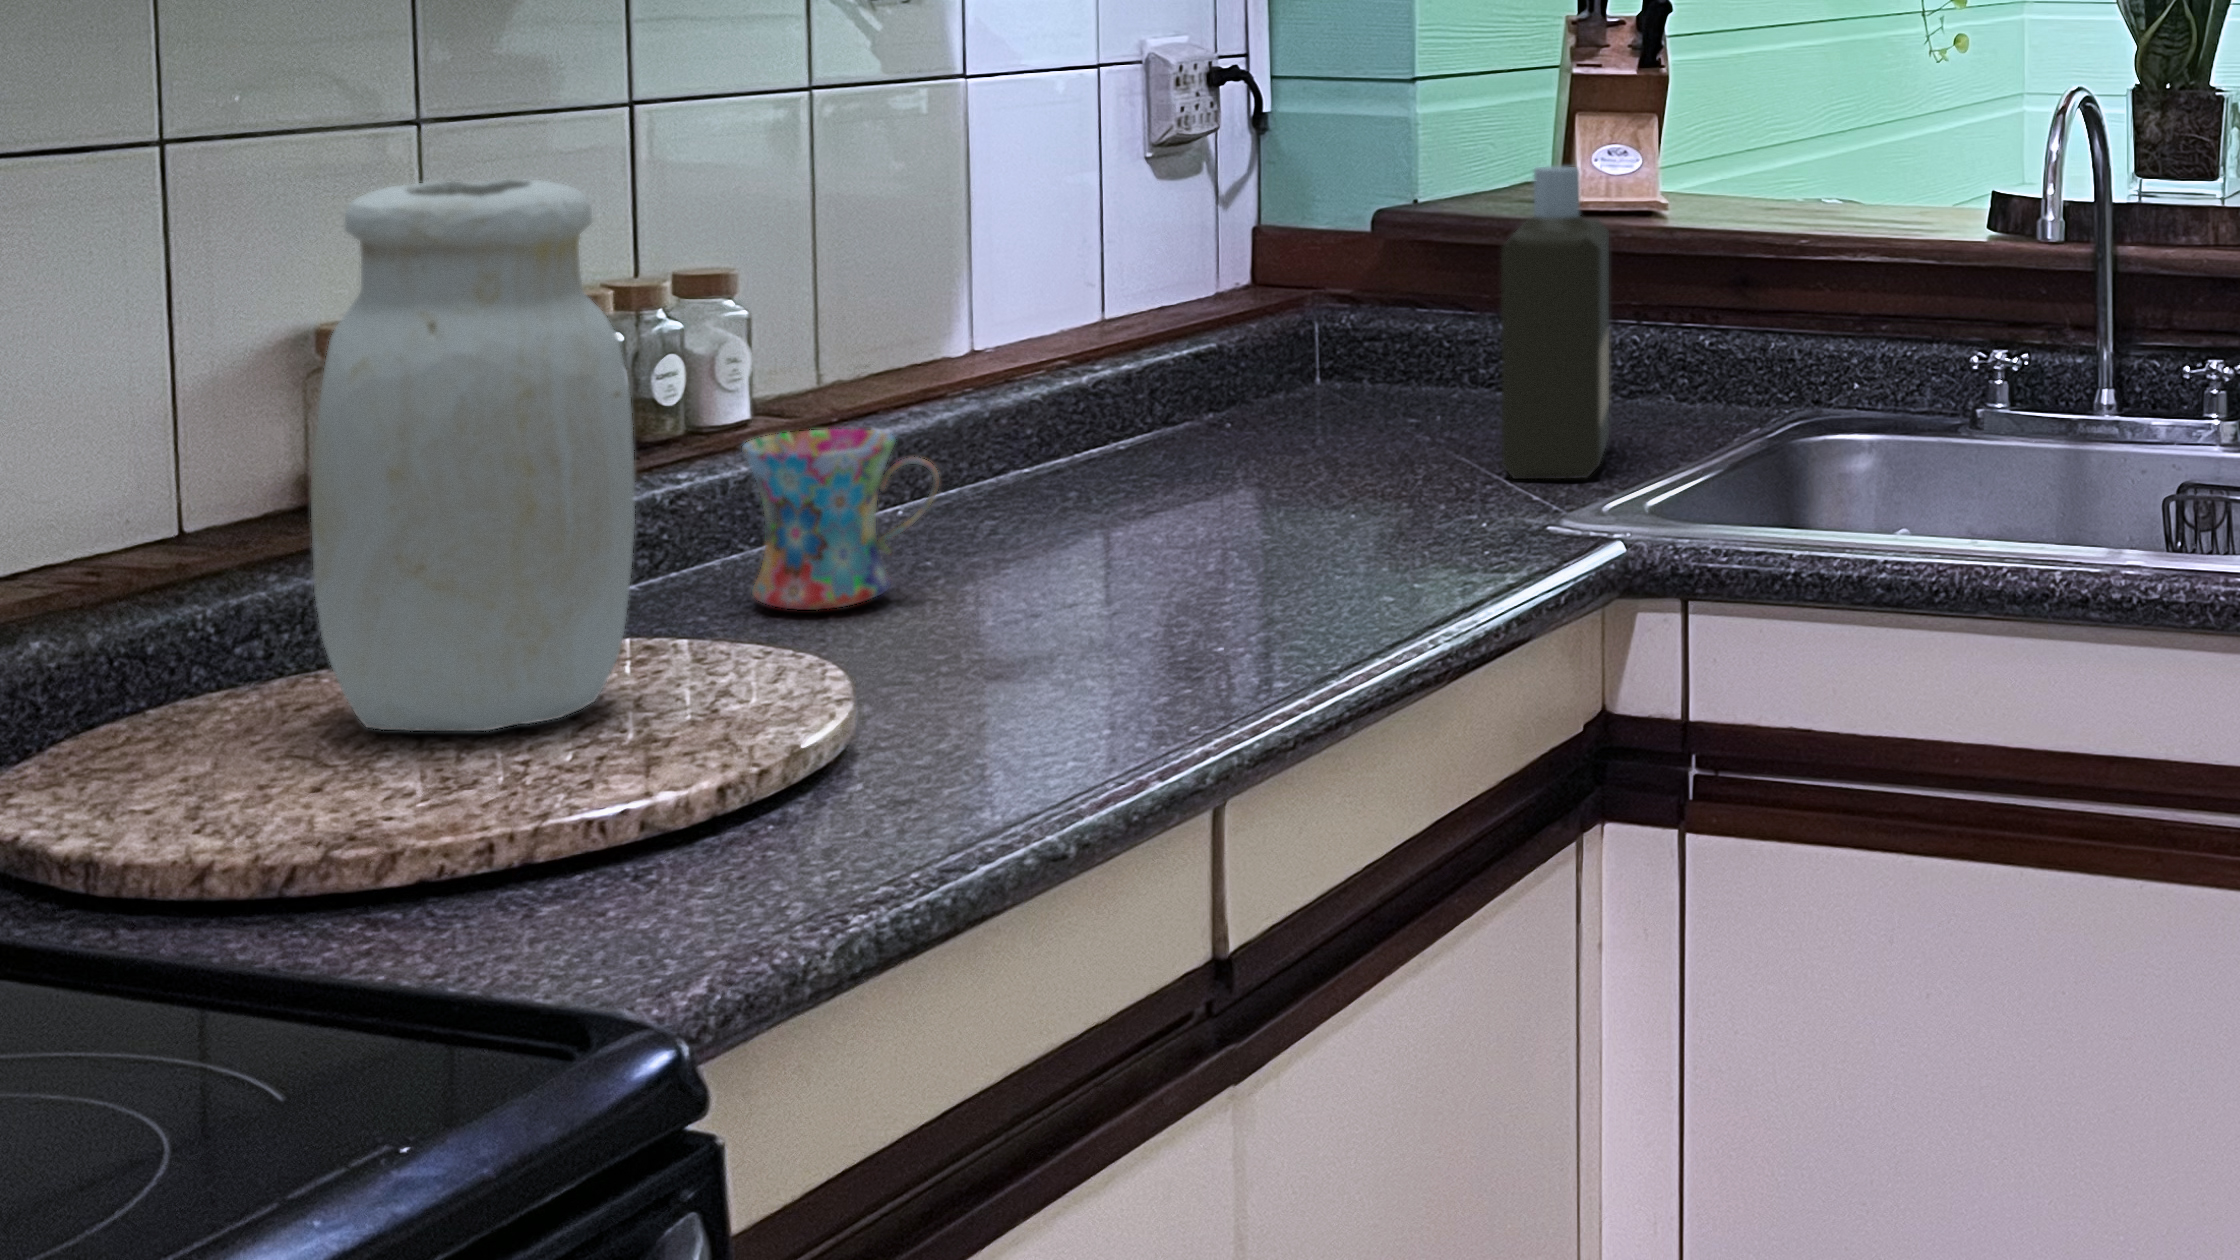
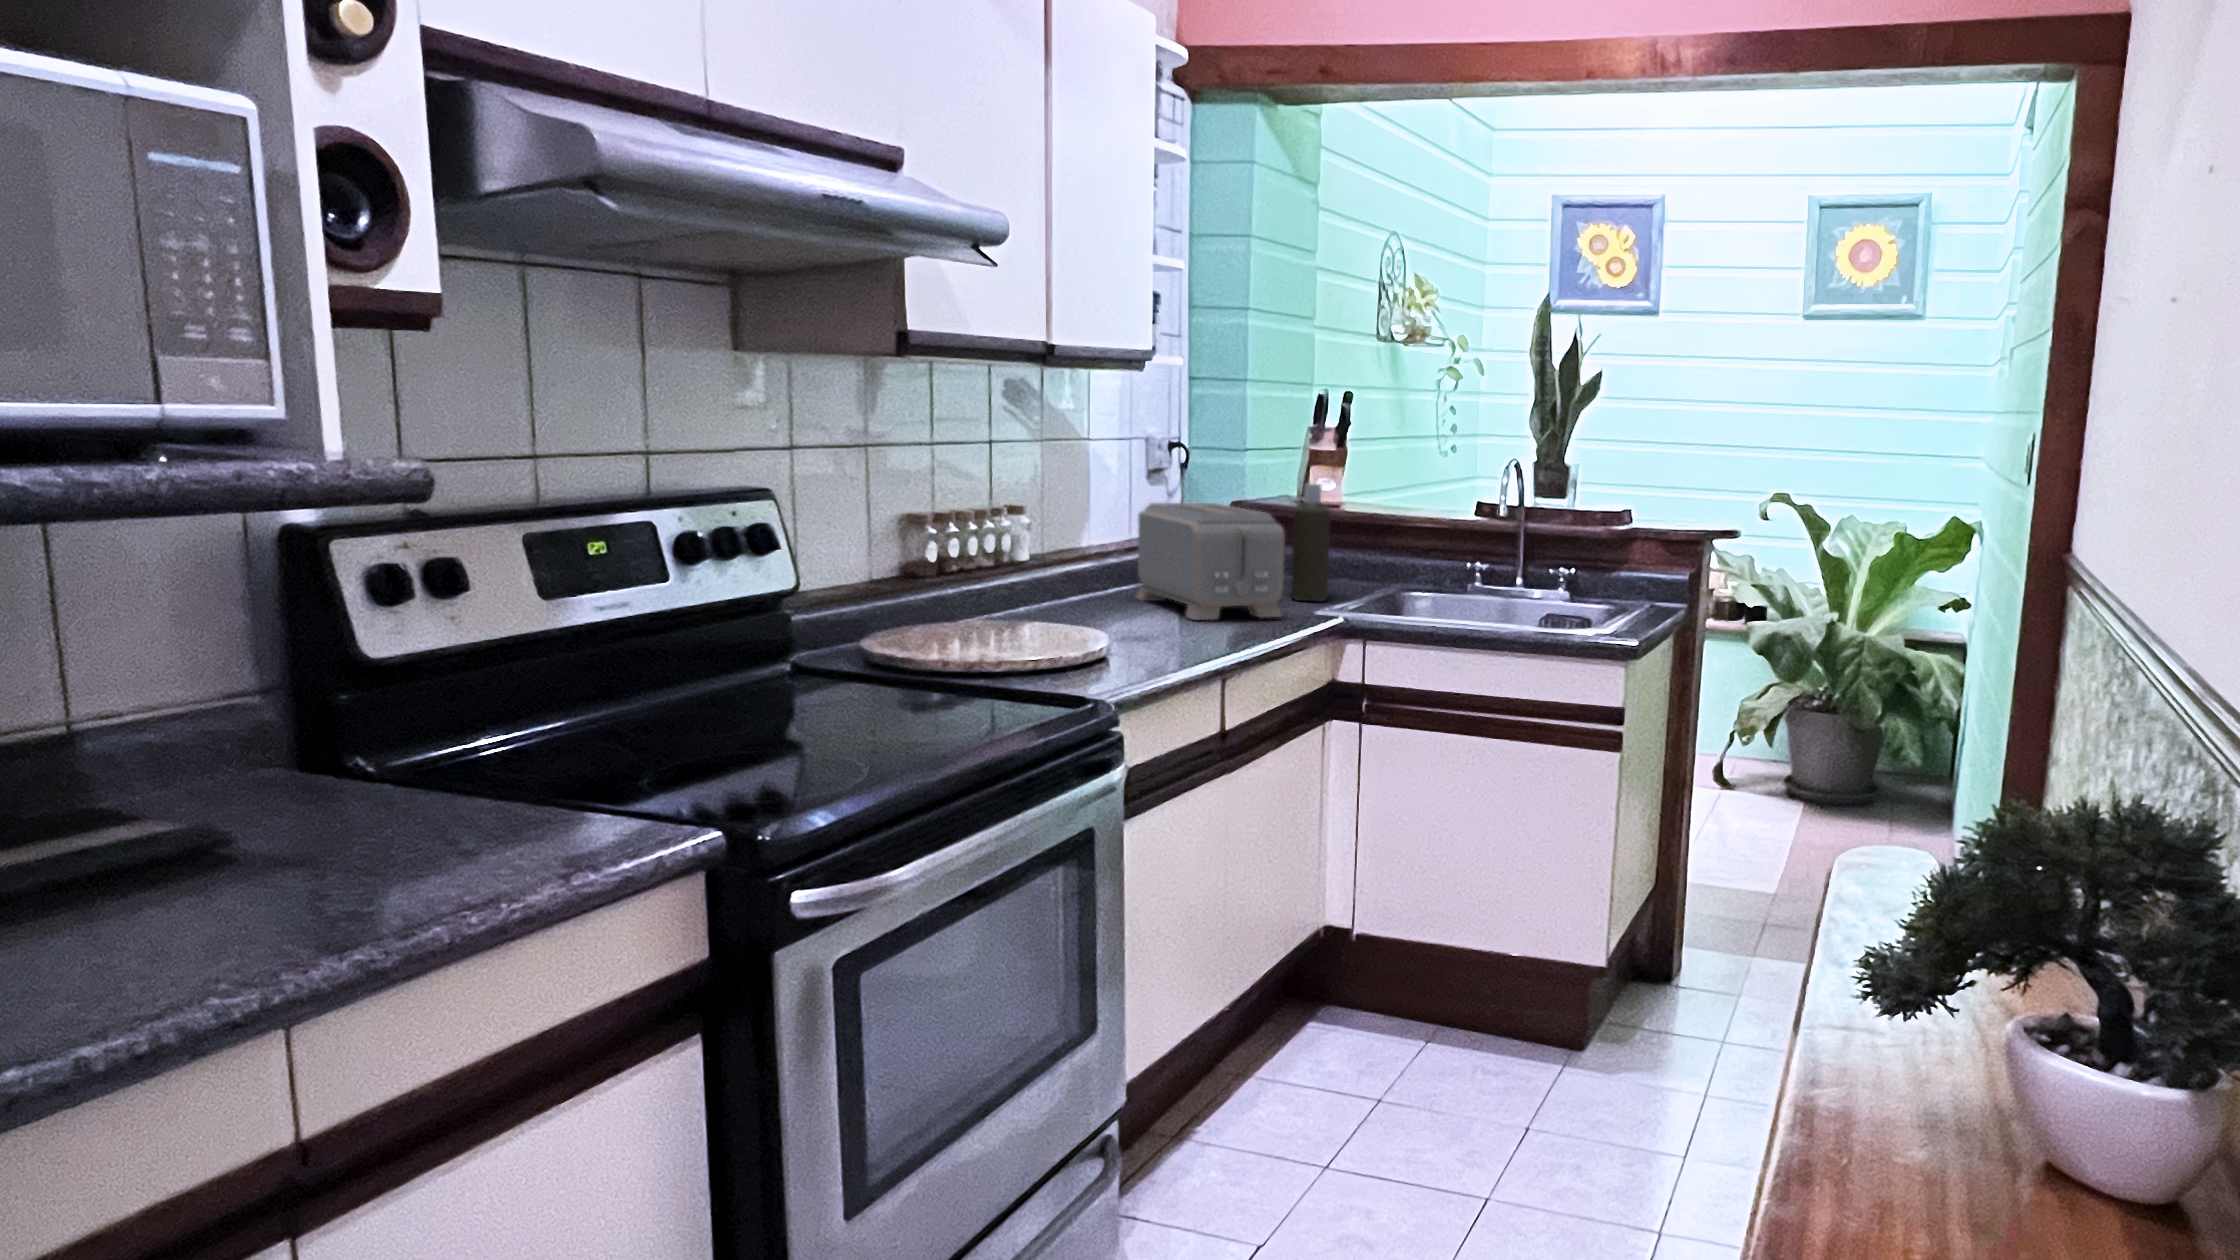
jar: present [311,179,635,731] -> none [939,462,1037,642]
toaster: none [1065,233,1450,579] -> present [1136,503,1285,620]
mug: present [742,429,939,610] -> none [1048,560,1113,621]

